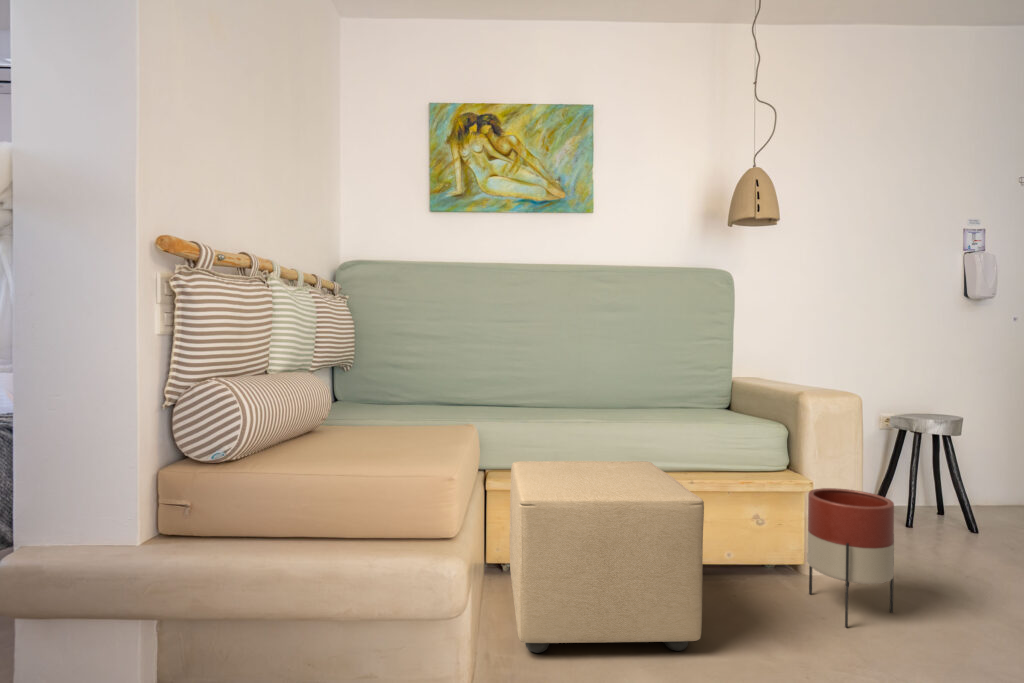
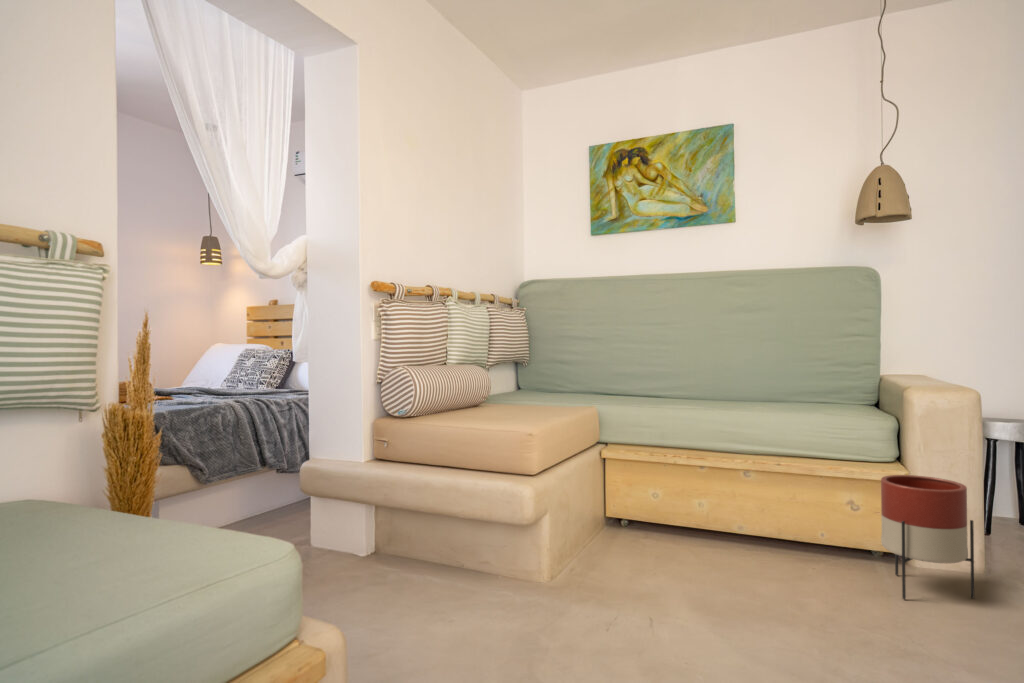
ottoman: present [510,461,704,653] -> none [592,436,743,588]

